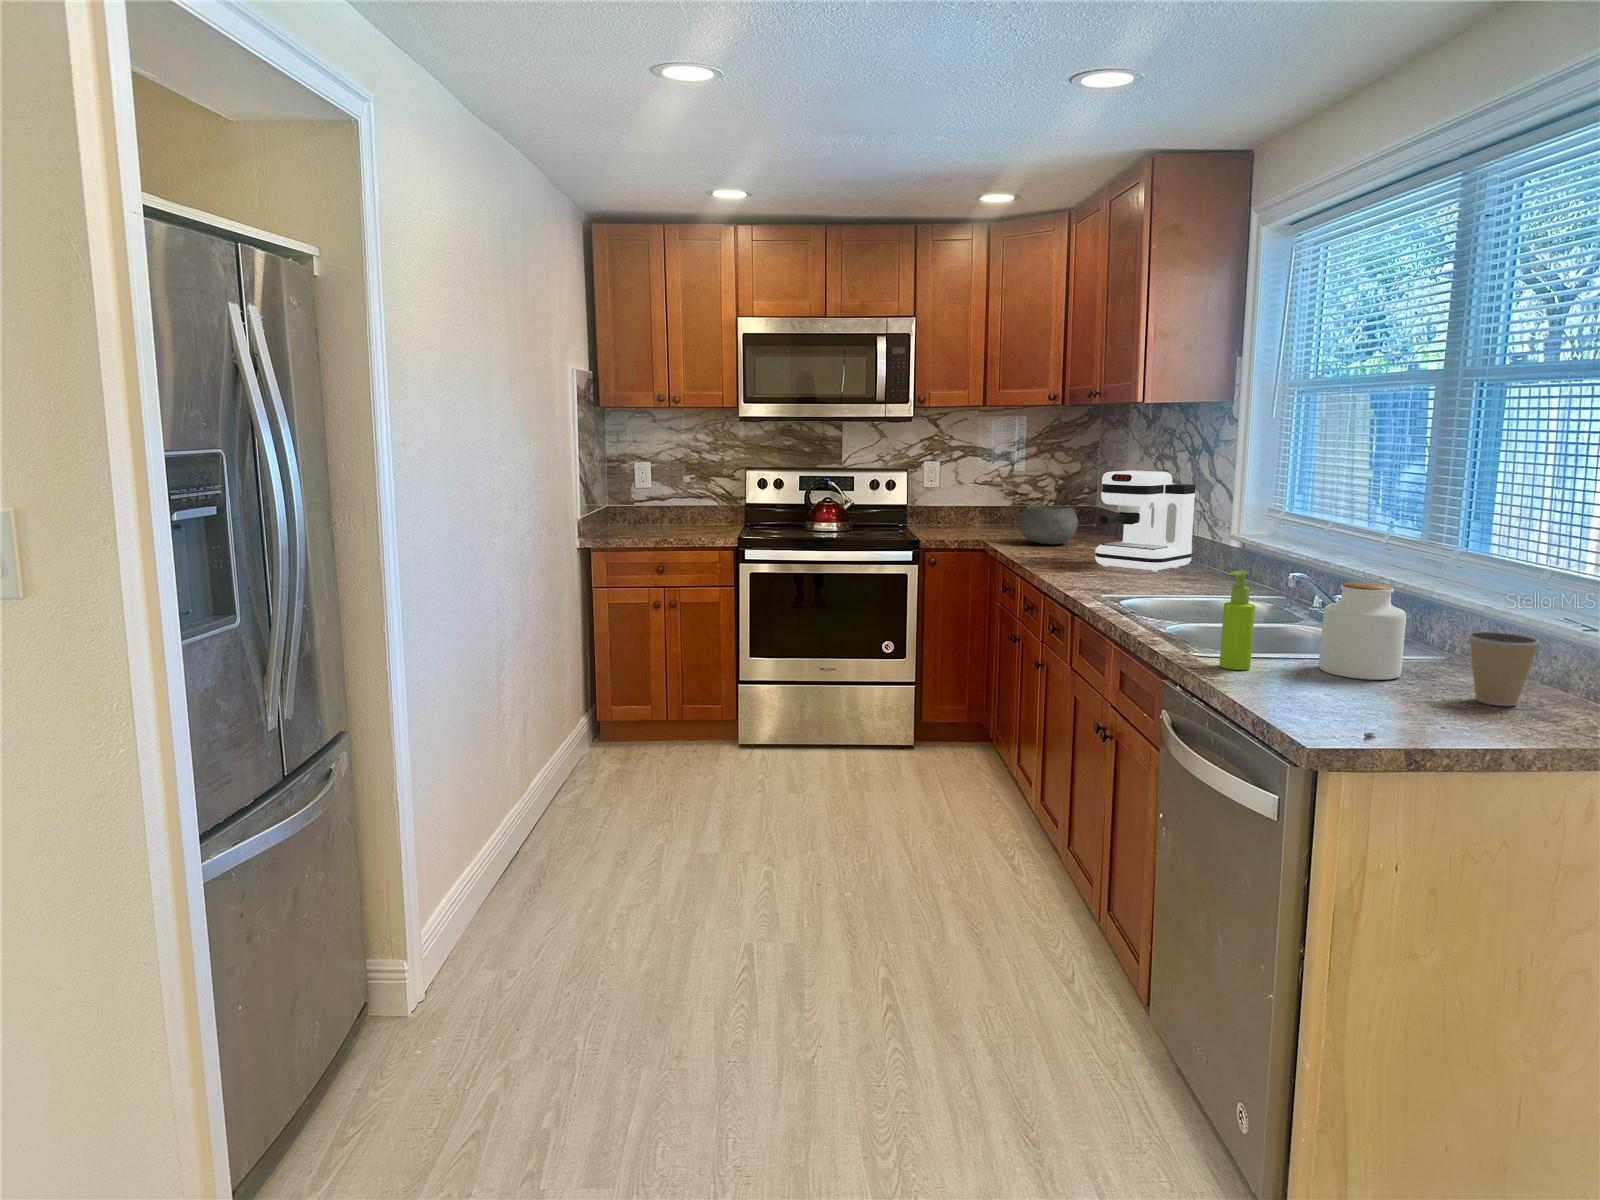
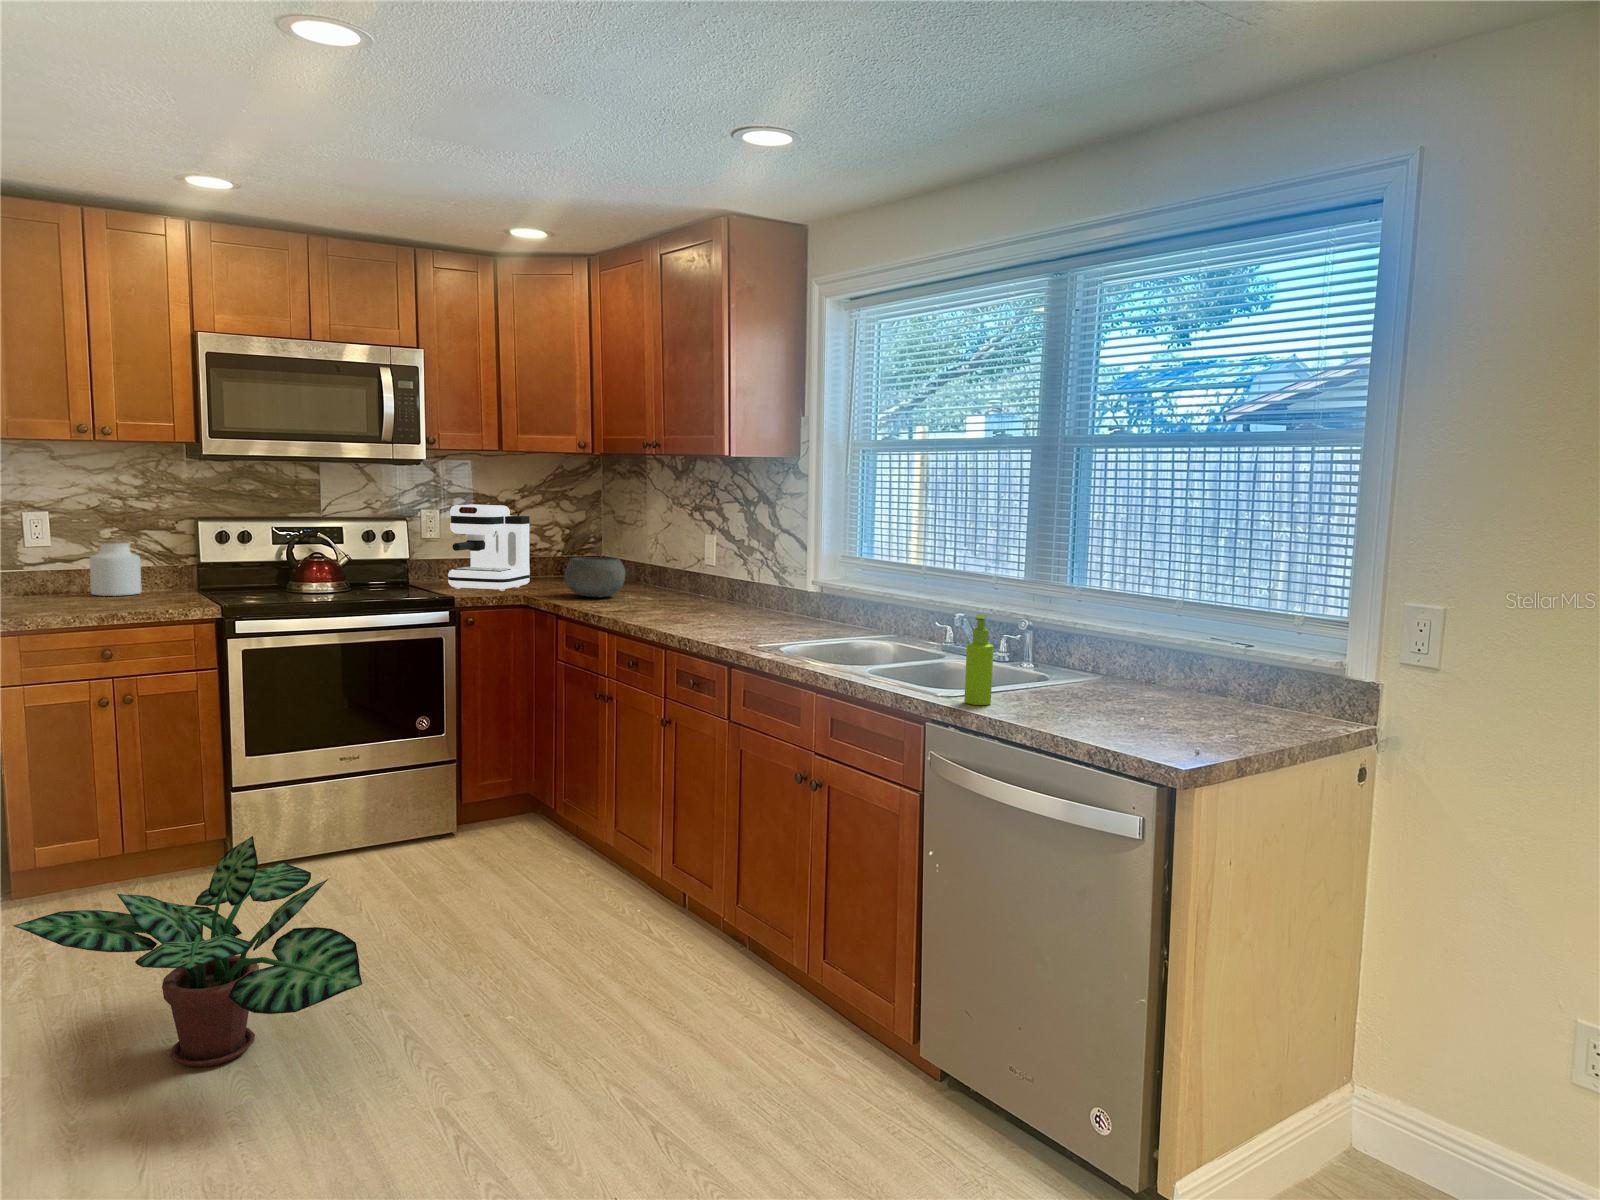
coffee maker: present [1095,471,1196,572] -> present [448,505,530,591]
jar: present [1319,582,1406,680] -> present [90,541,142,596]
coffee cup: present [1469,632,1539,706] -> none [1153,653,1204,712]
potted plant: none [523,708,730,871] -> present [13,836,362,1067]

